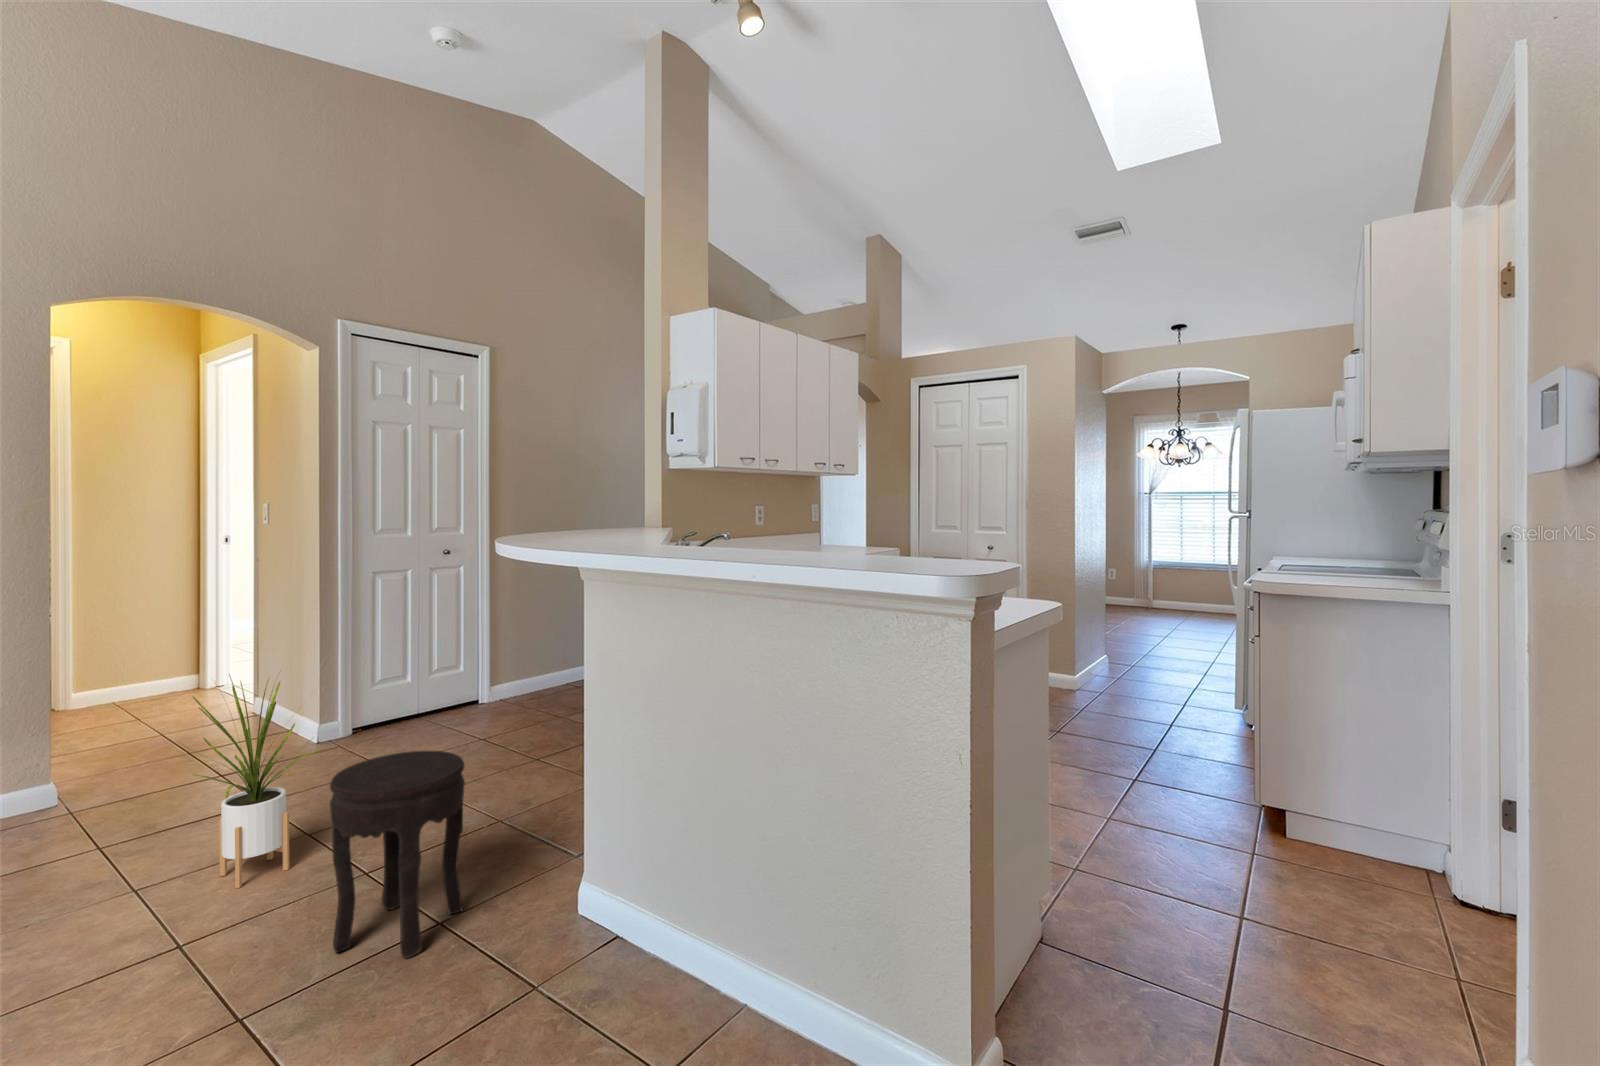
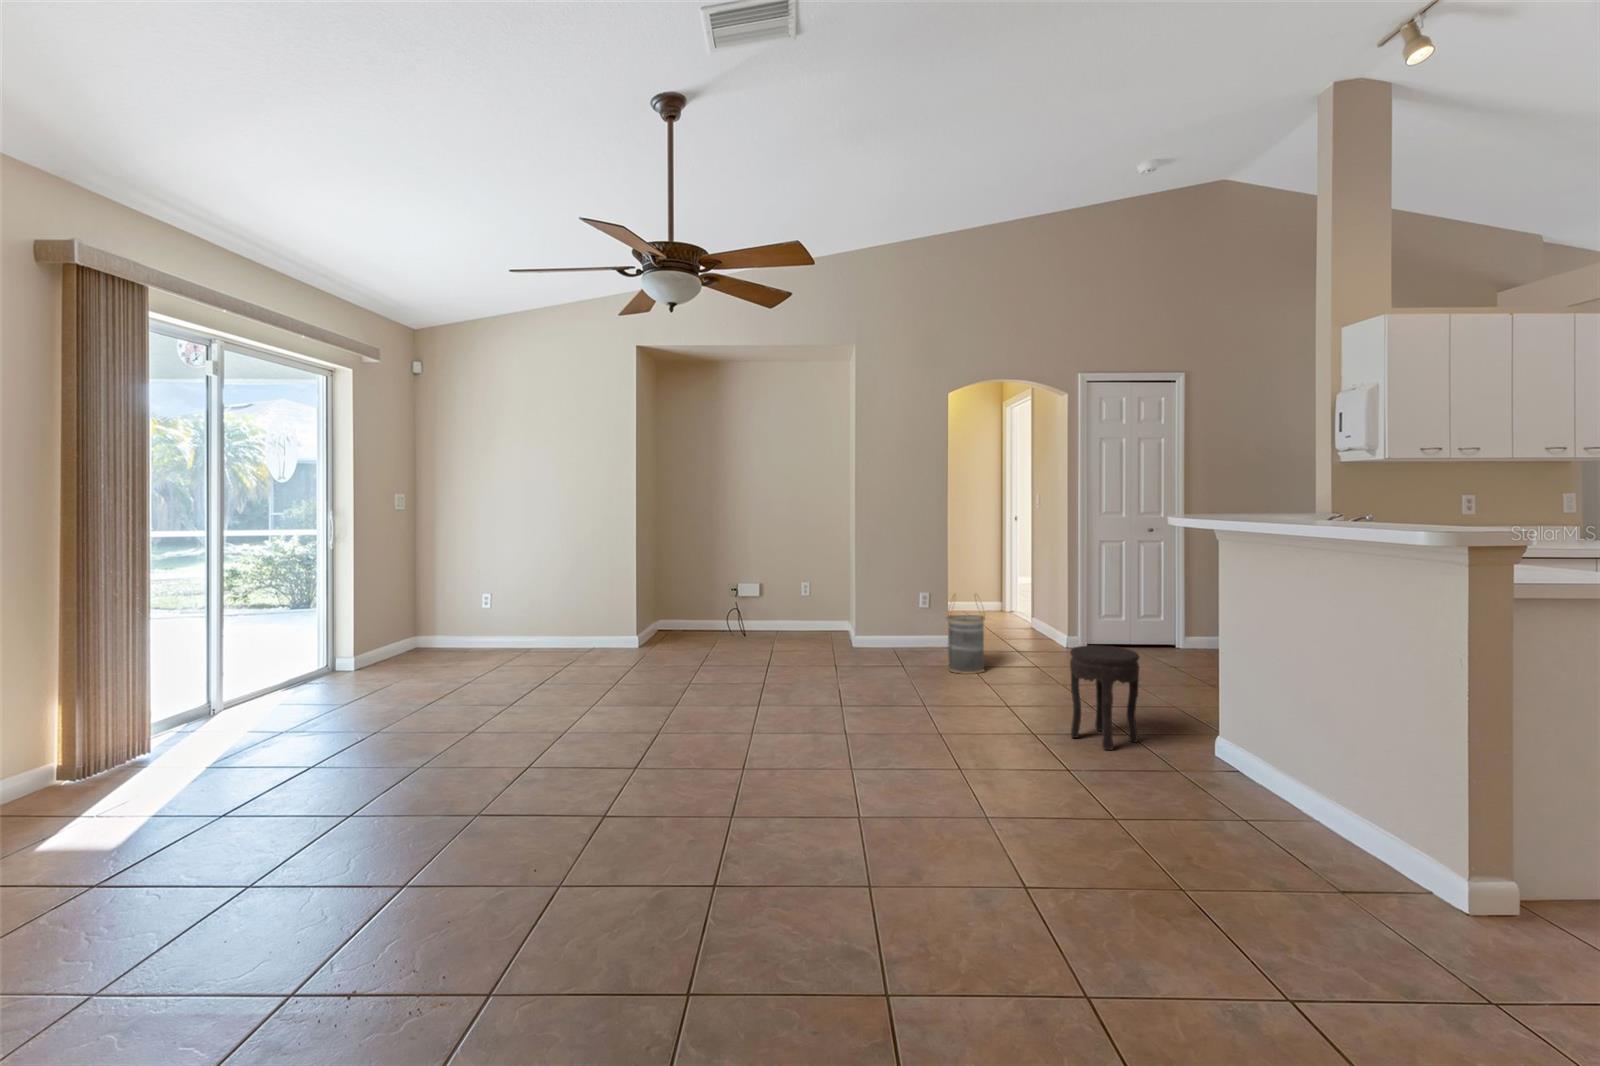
house plant: present [179,672,316,888] -> none [1004,593,1065,703]
basket: none [29,682,140,859] -> present [947,594,985,674]

